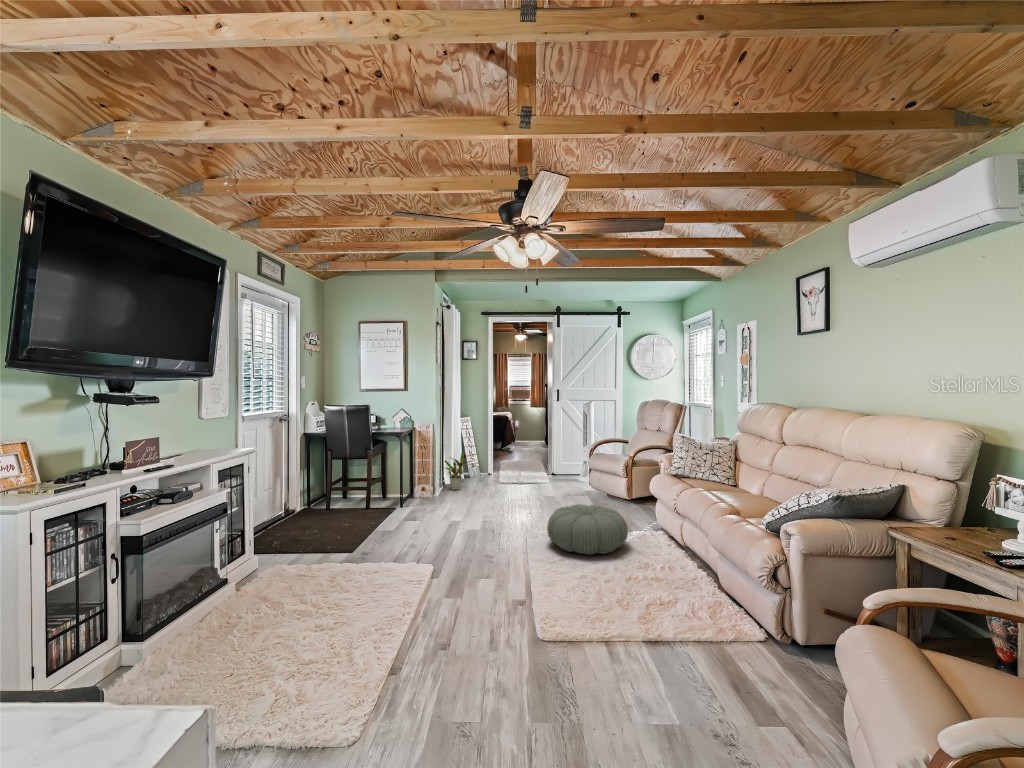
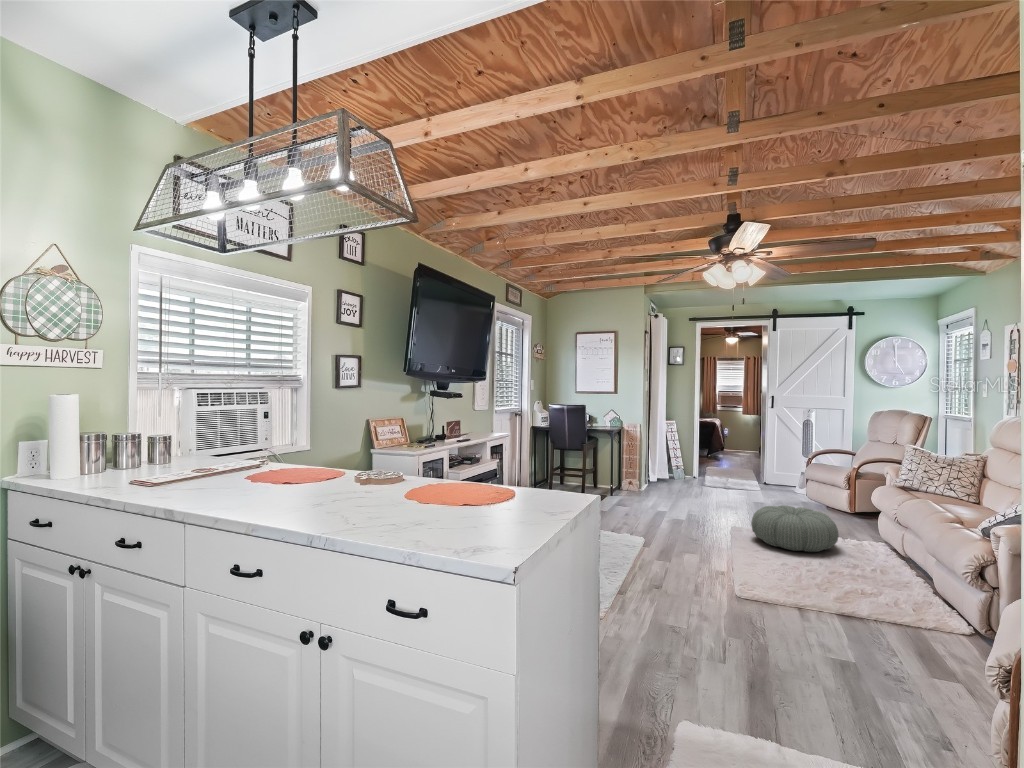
potted plant: present [443,453,471,490] -> none [647,454,678,488]

